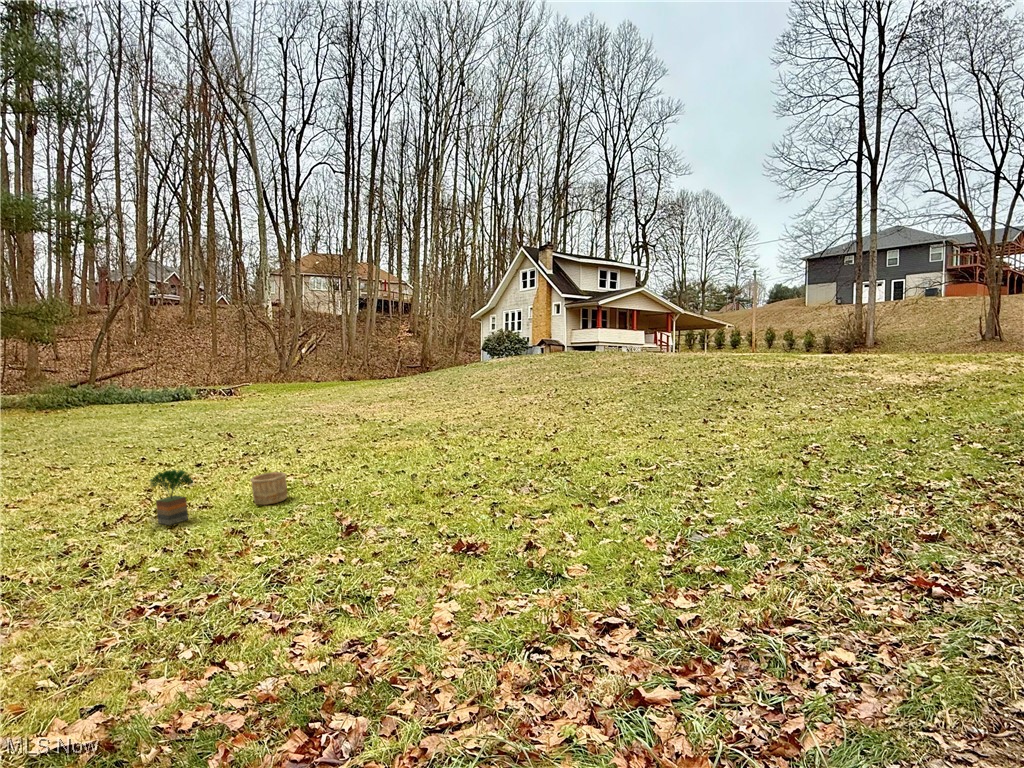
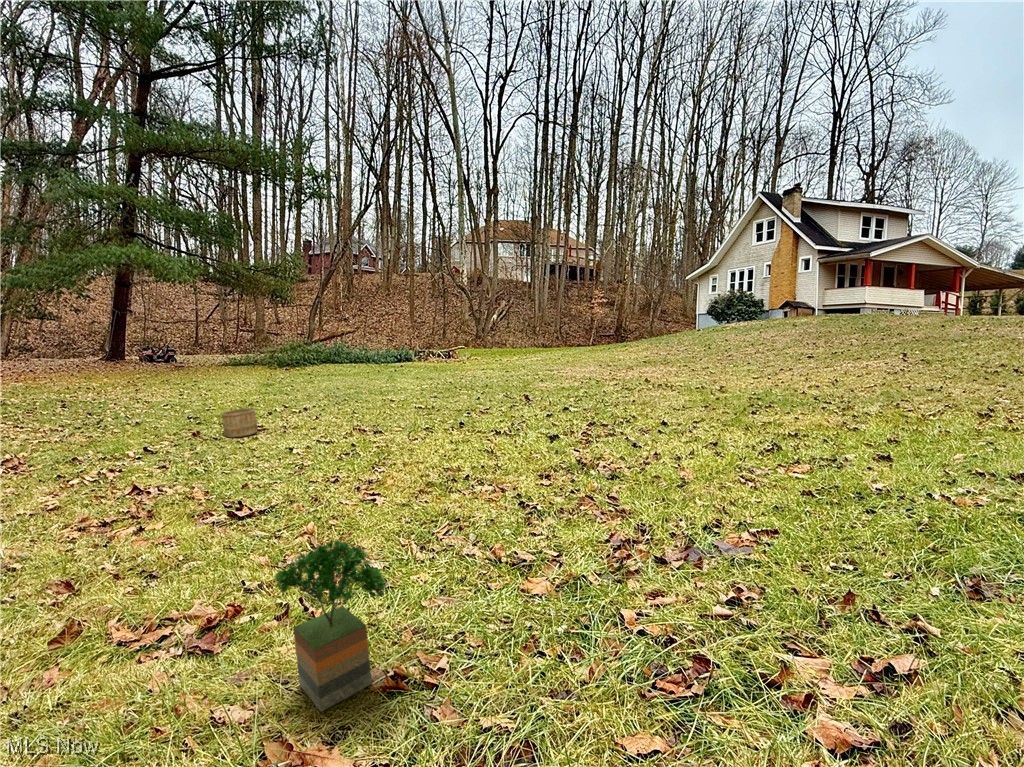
wooden bucket: present [250,472,287,505] -> present [221,408,258,437]

